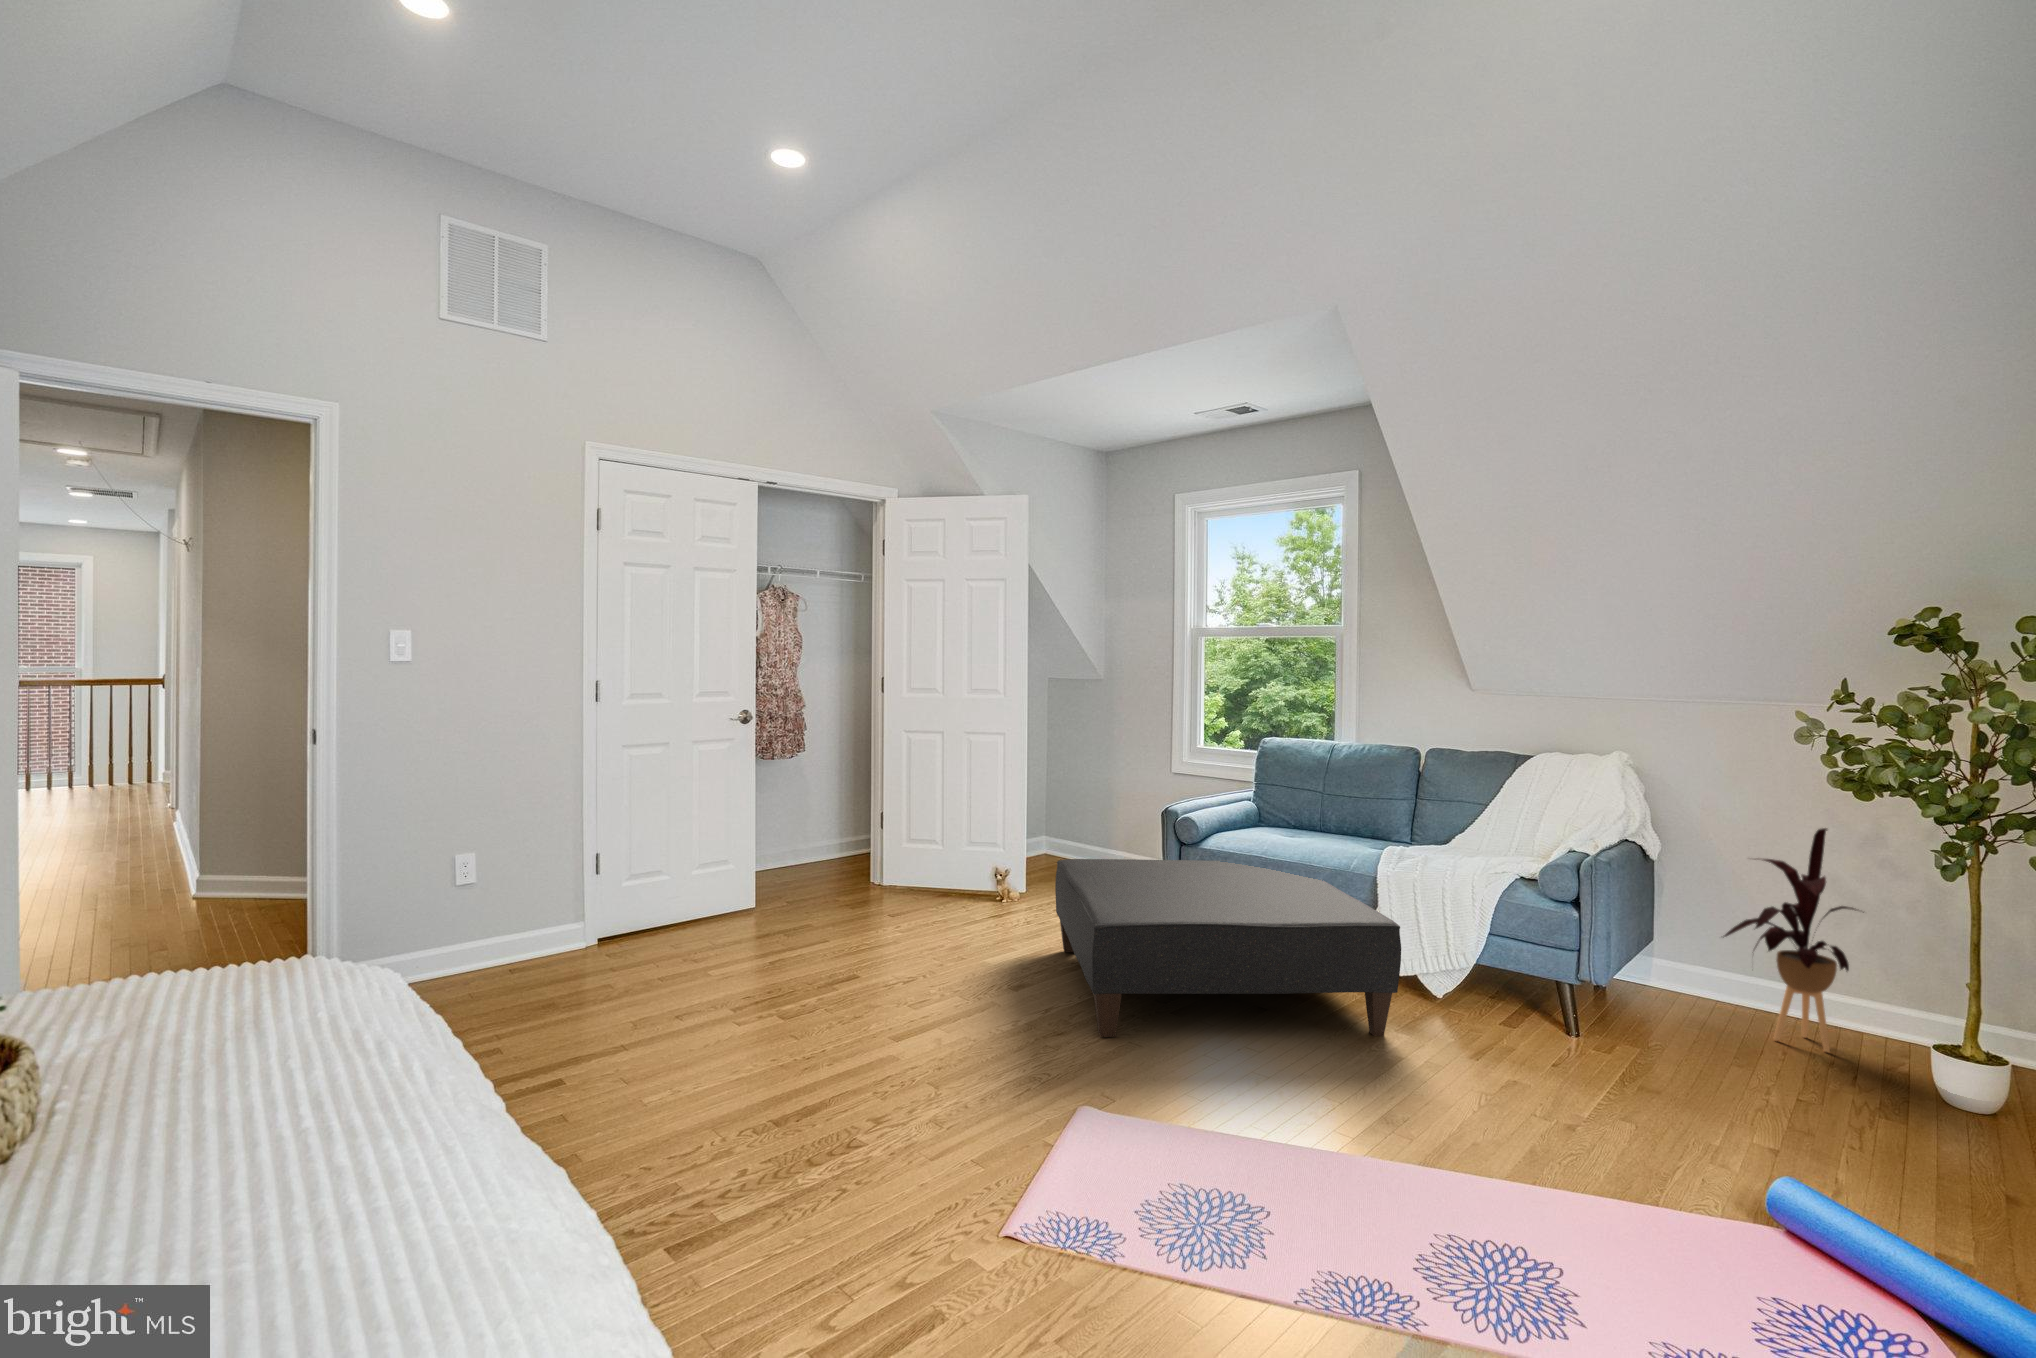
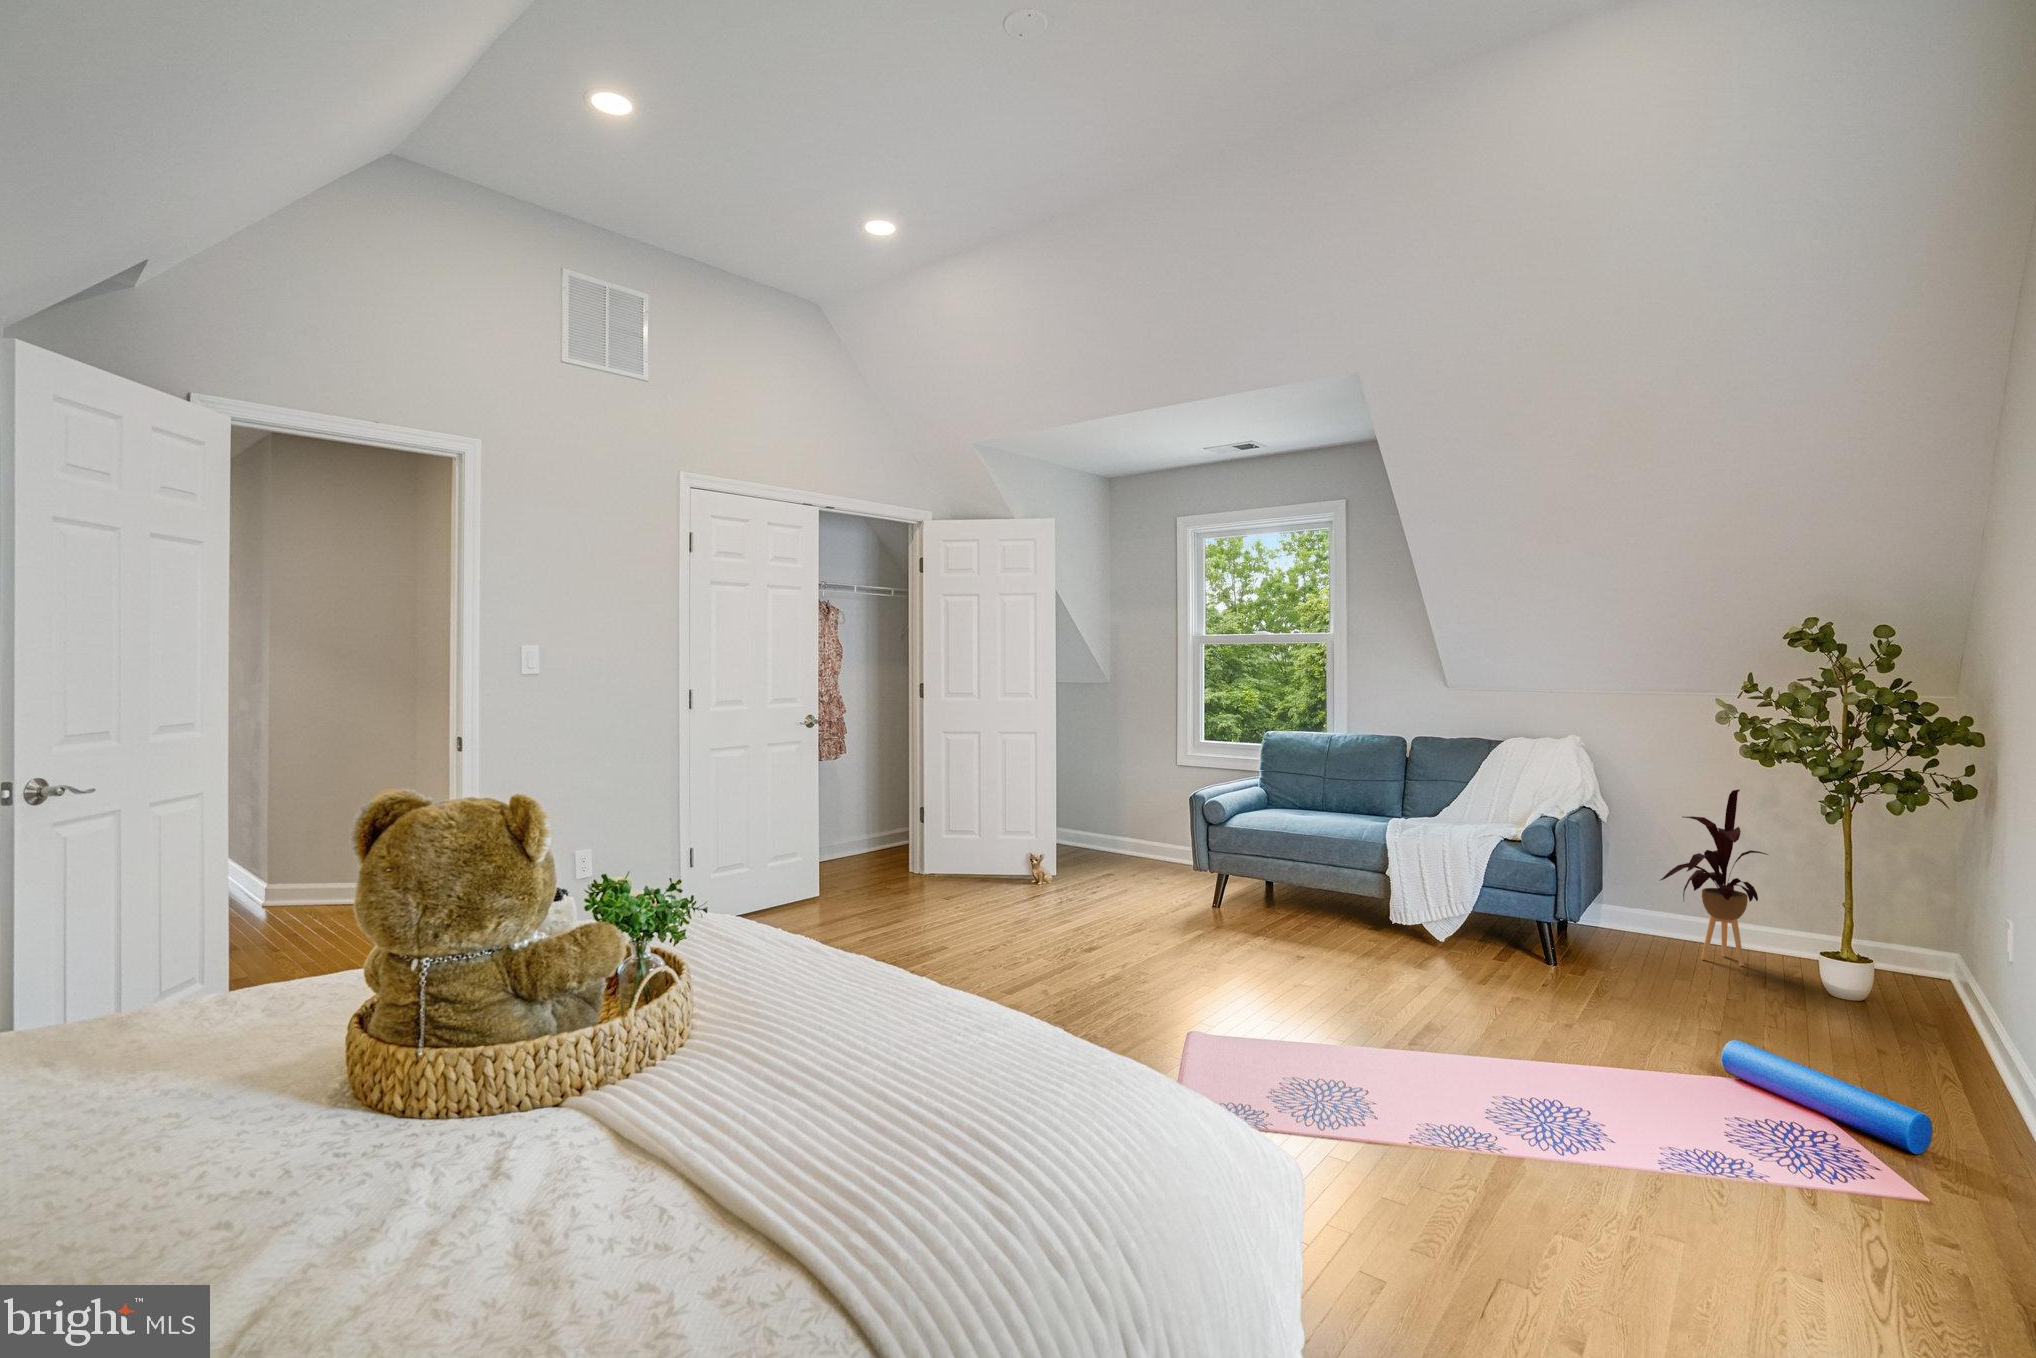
ottoman: present [1055,859,1401,1037] -> none [1109,836,1419,982]

